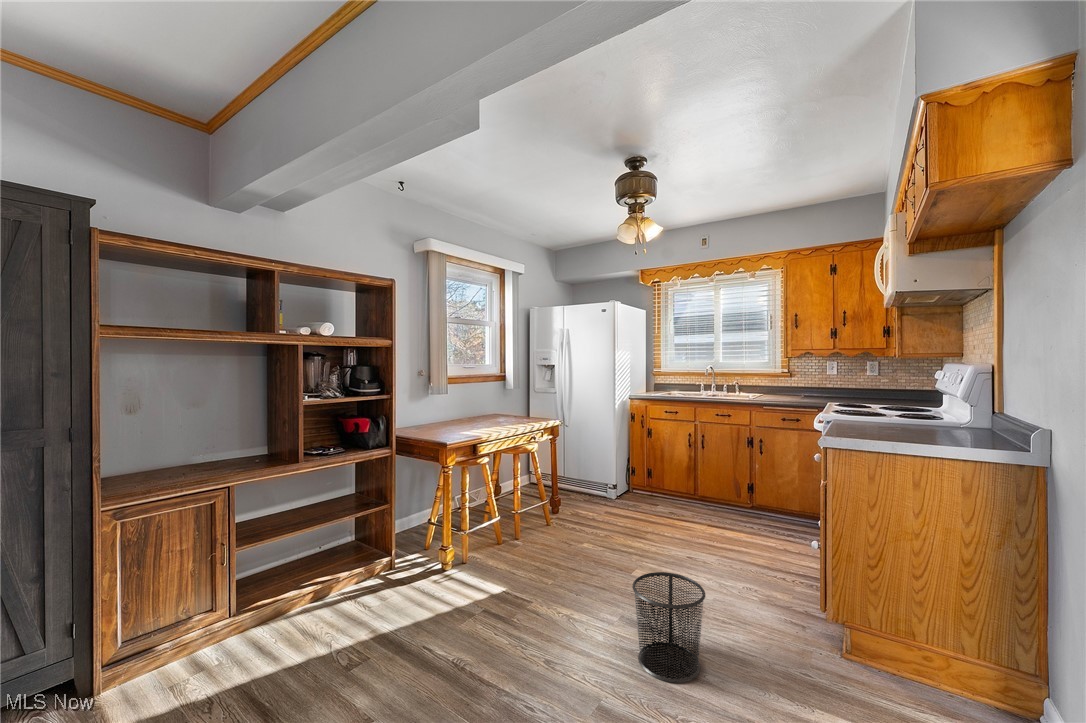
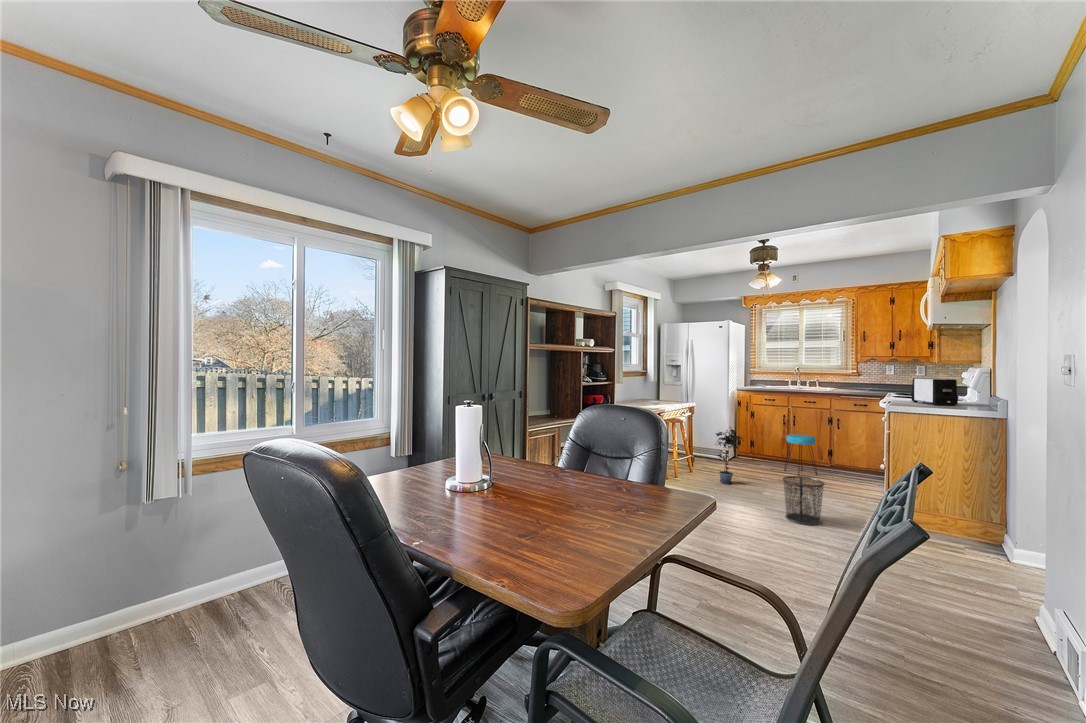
toaster: none [861,387,947,442] -> present [911,378,958,406]
potted plant: none [565,464,605,557] -> present [716,427,744,484]
stool: none [684,465,730,530] -> present [784,434,817,475]

